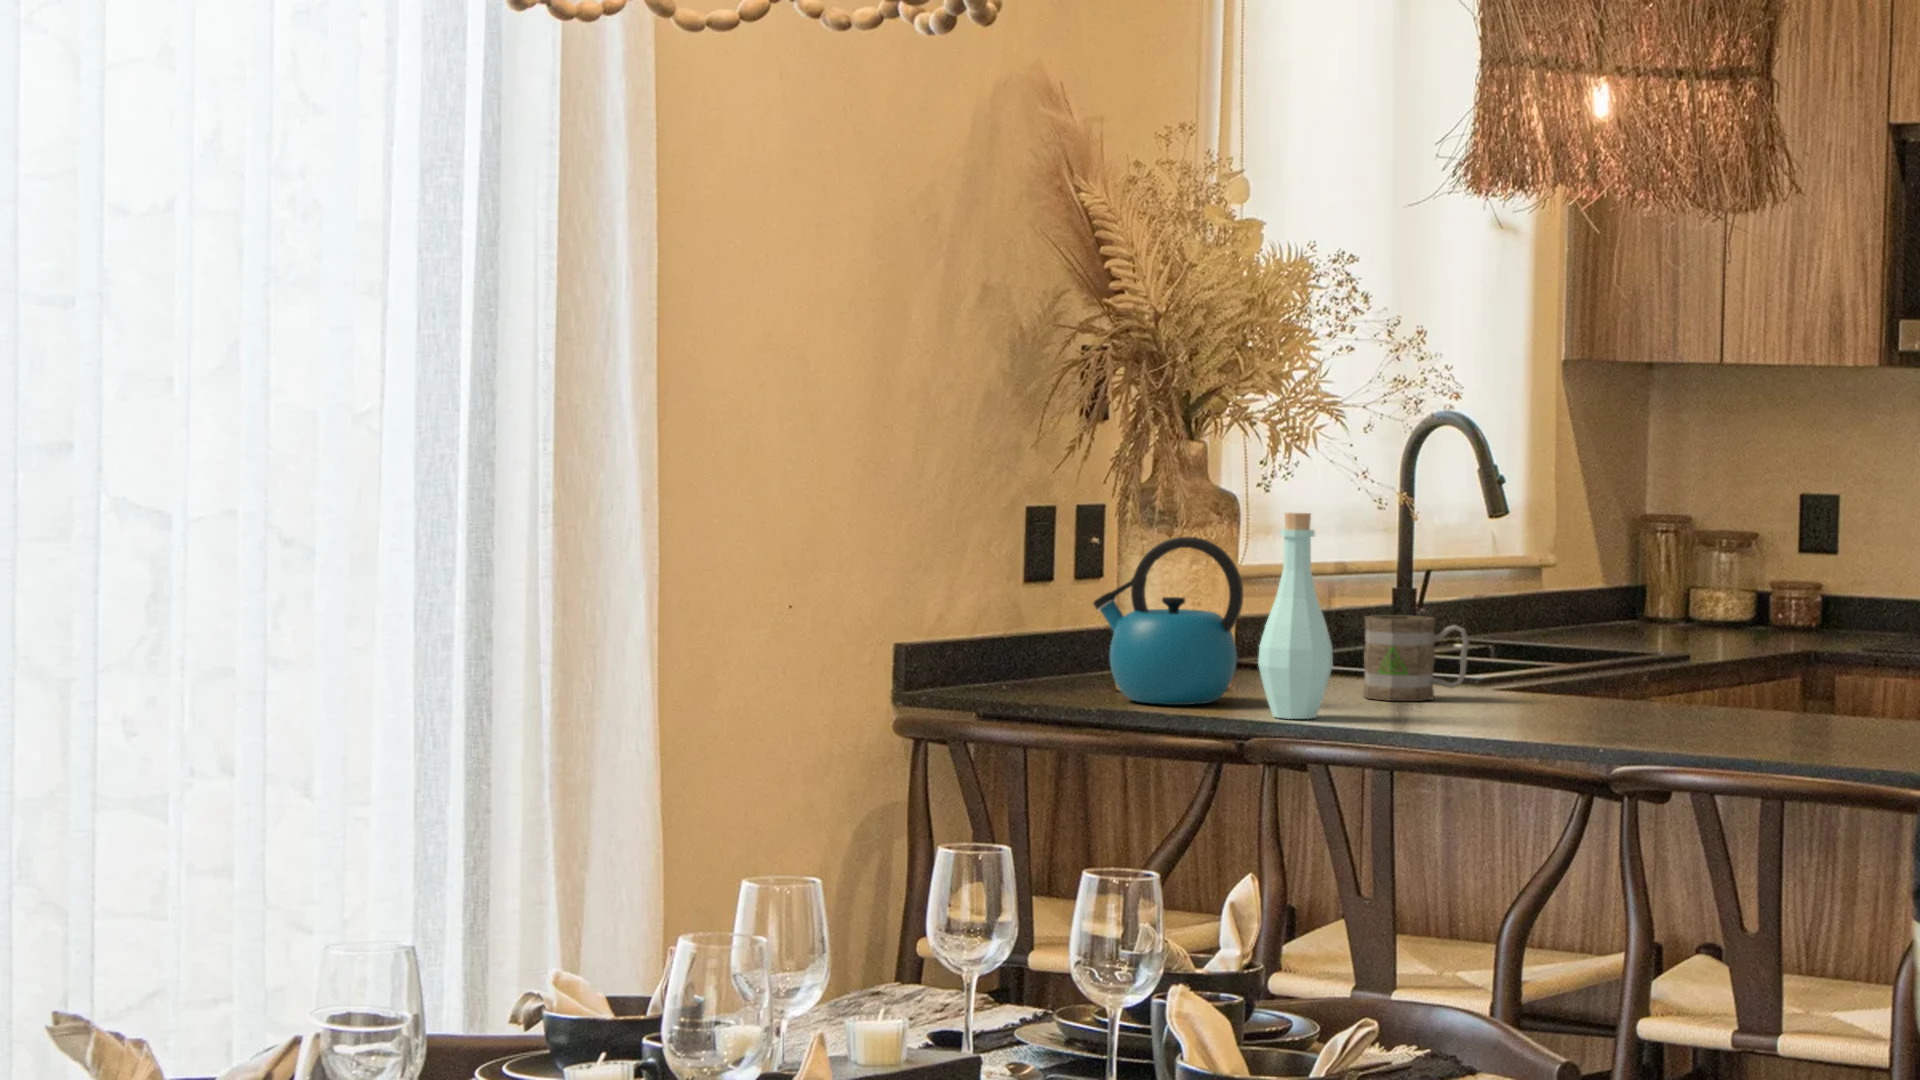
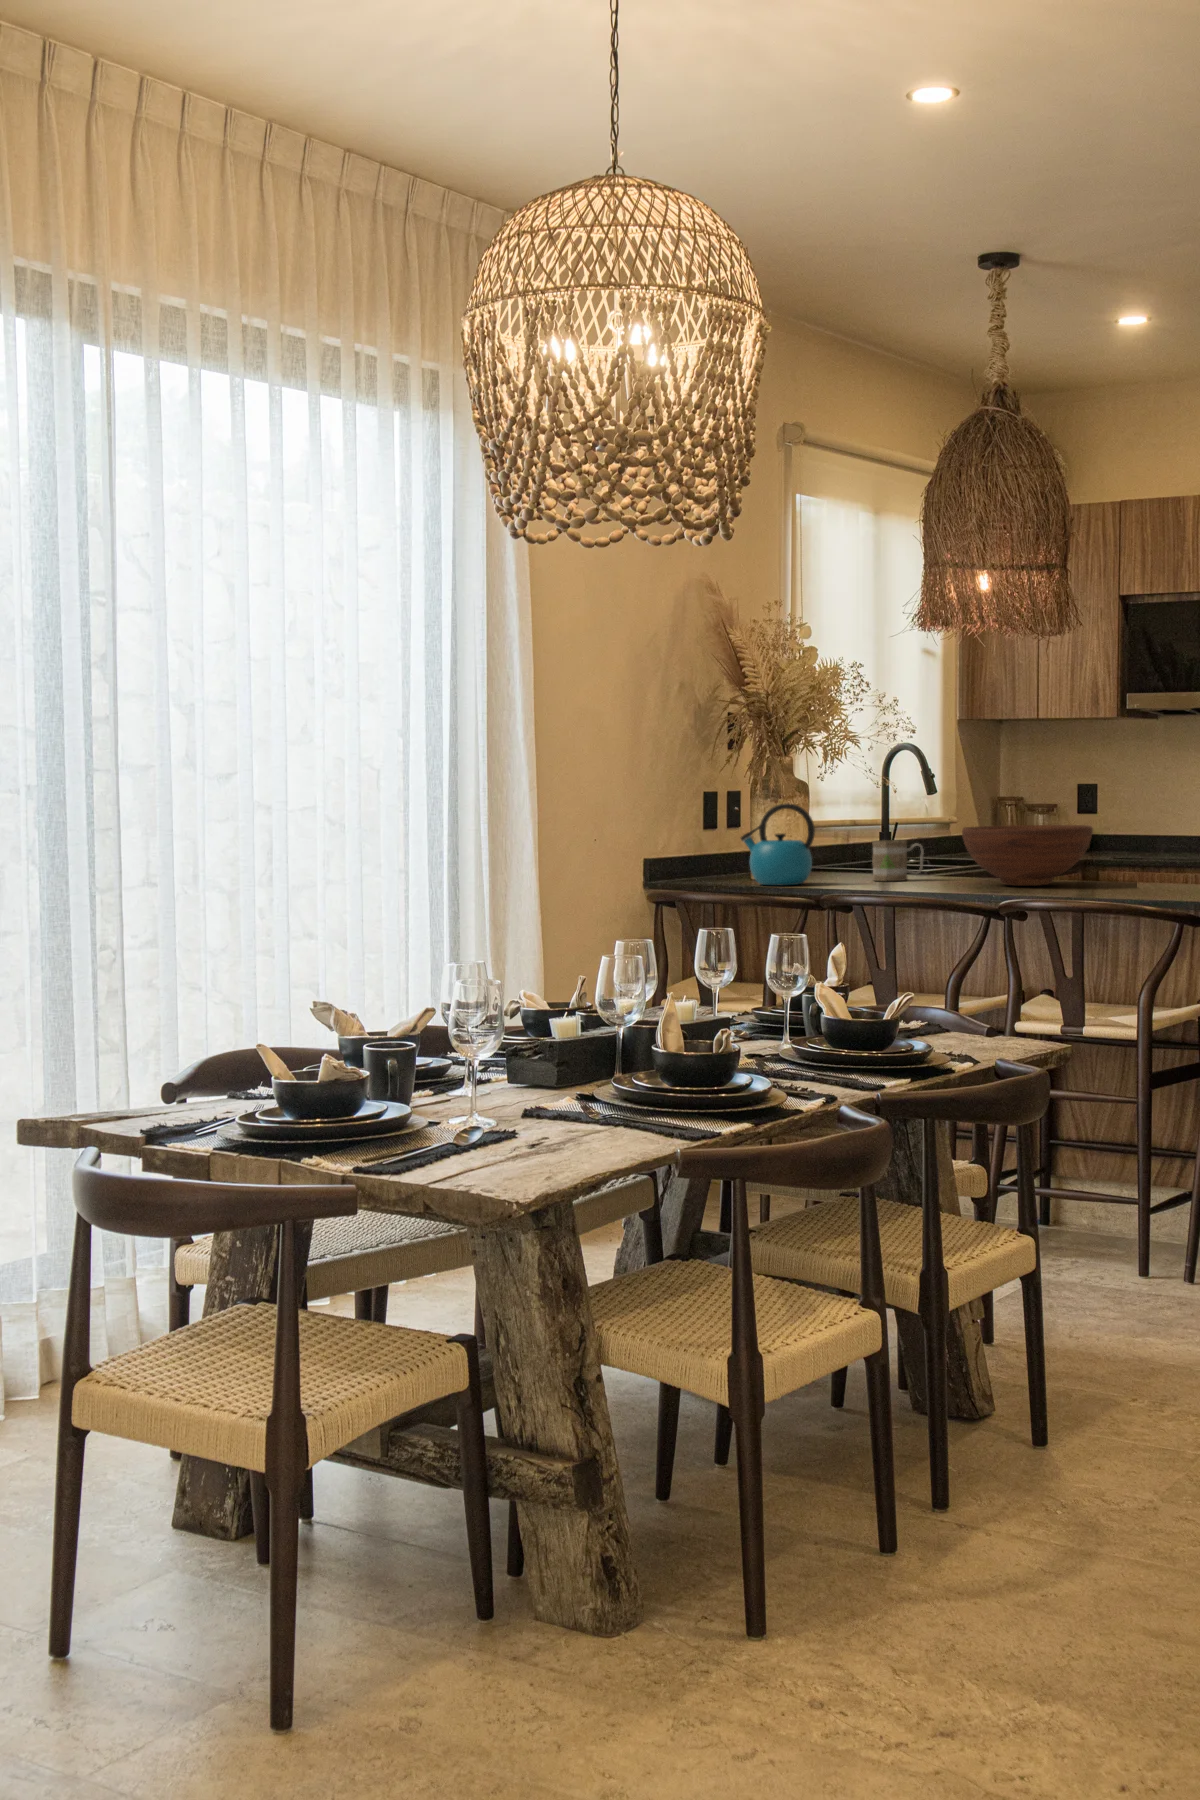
bottle: present [1258,513,1333,719] -> none [826,788,862,888]
fruit bowl: none [1542,598,1814,730] -> present [962,825,1093,886]

